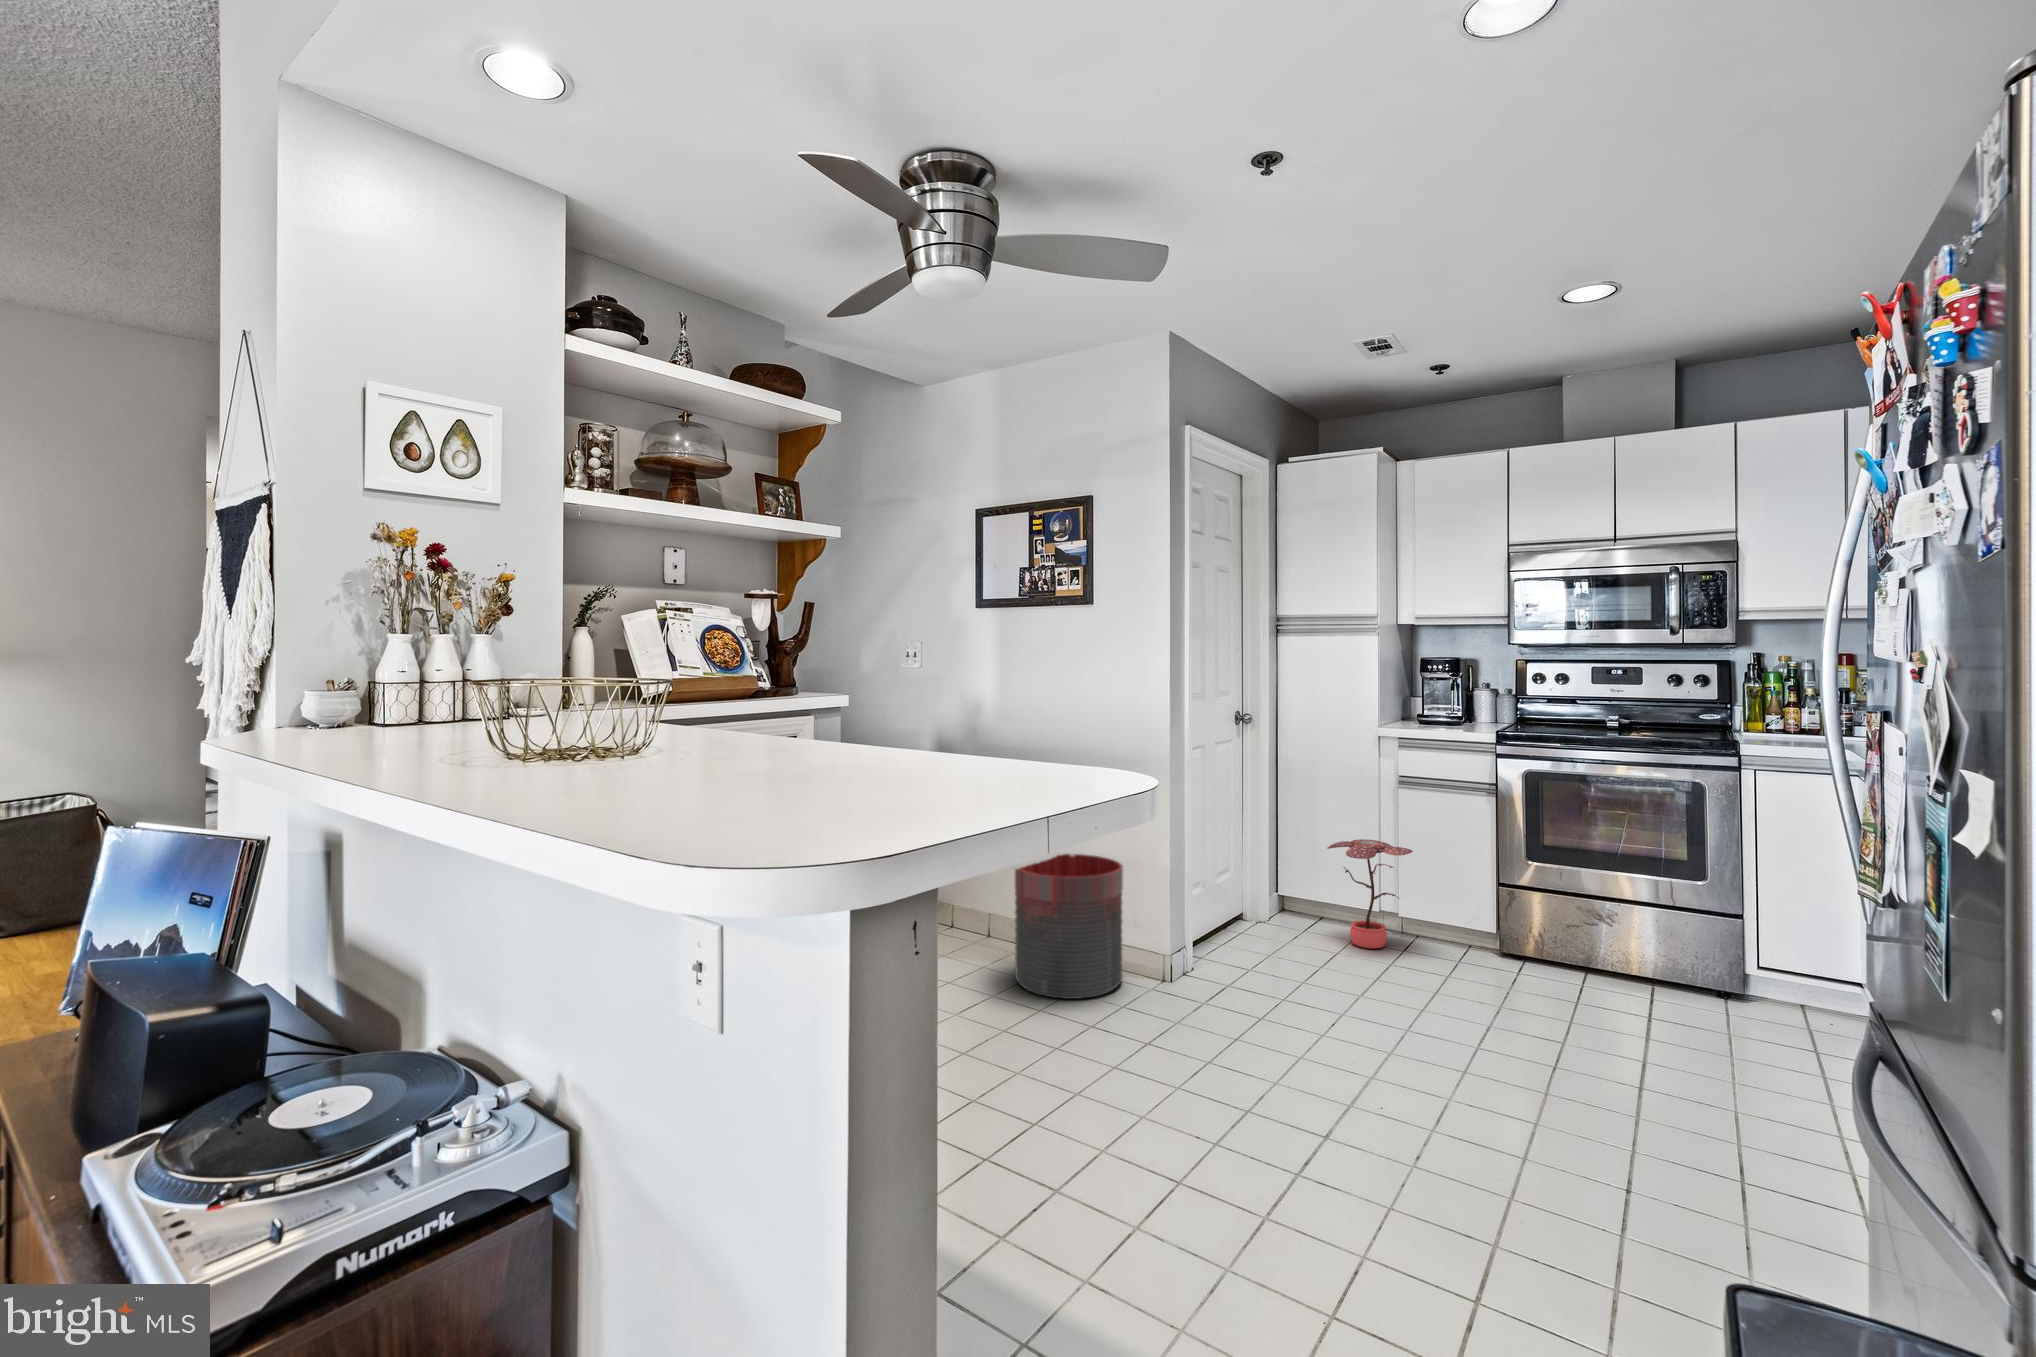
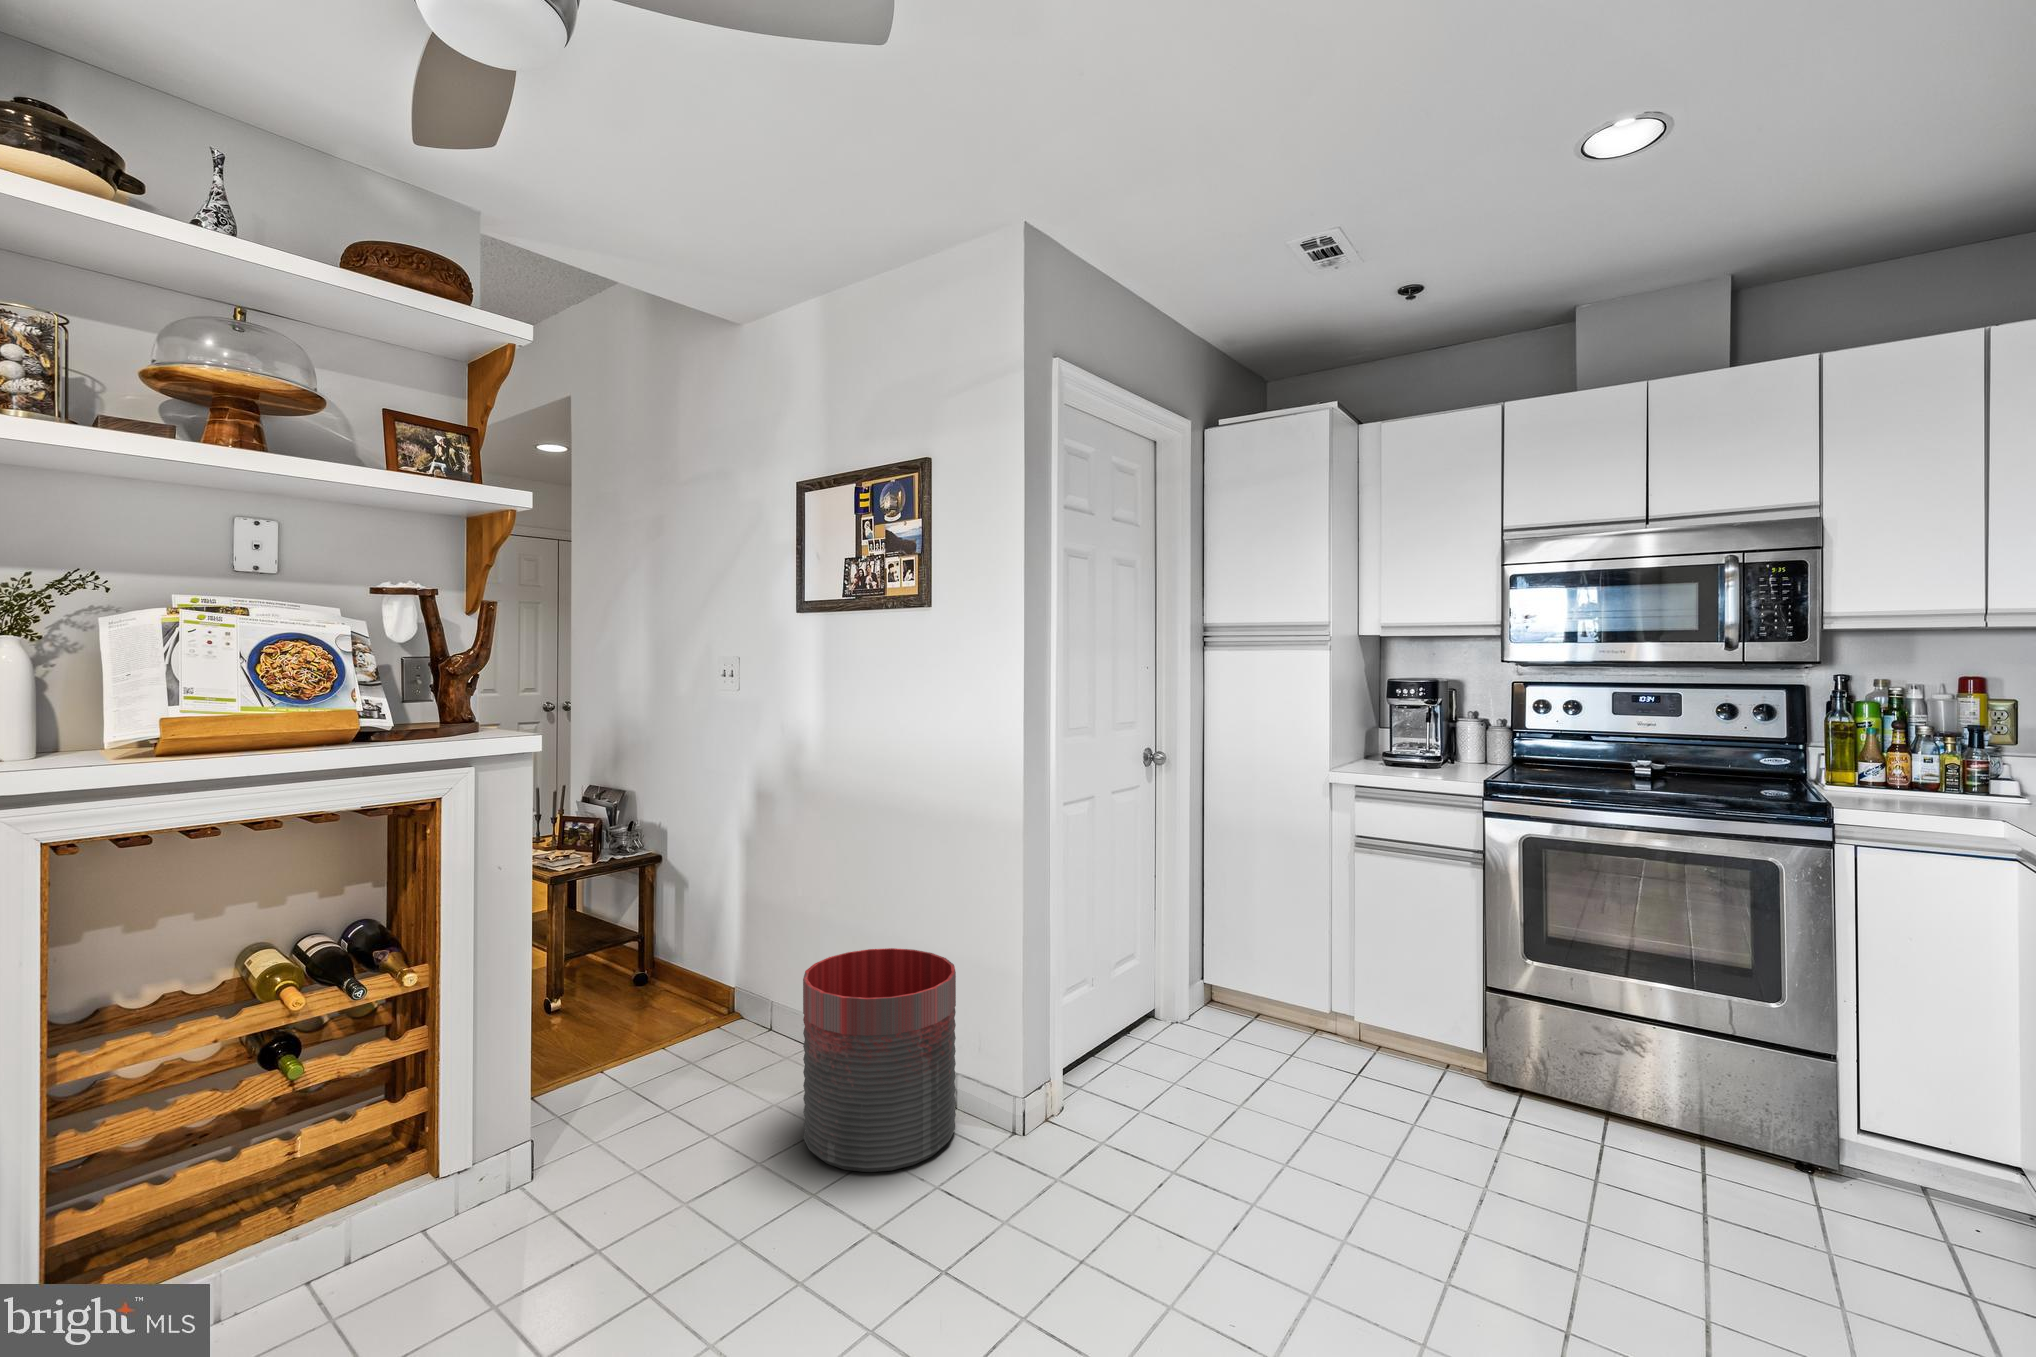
potted plant: present [1327,839,1413,949] -> none [1259,921,1371,1072]

